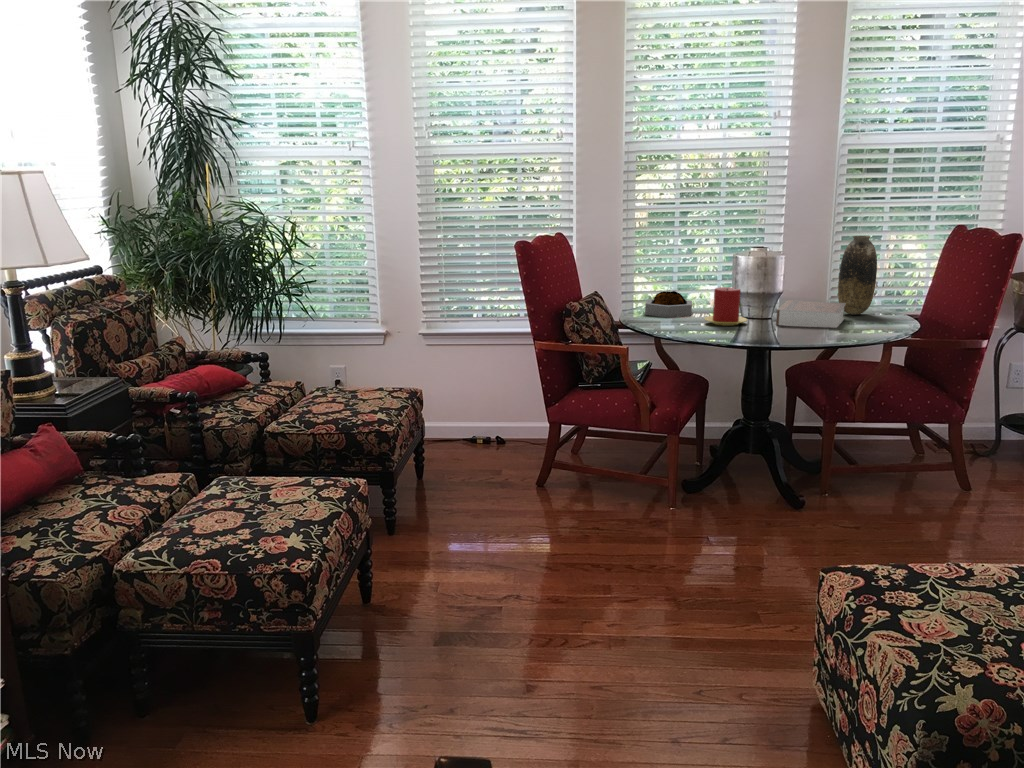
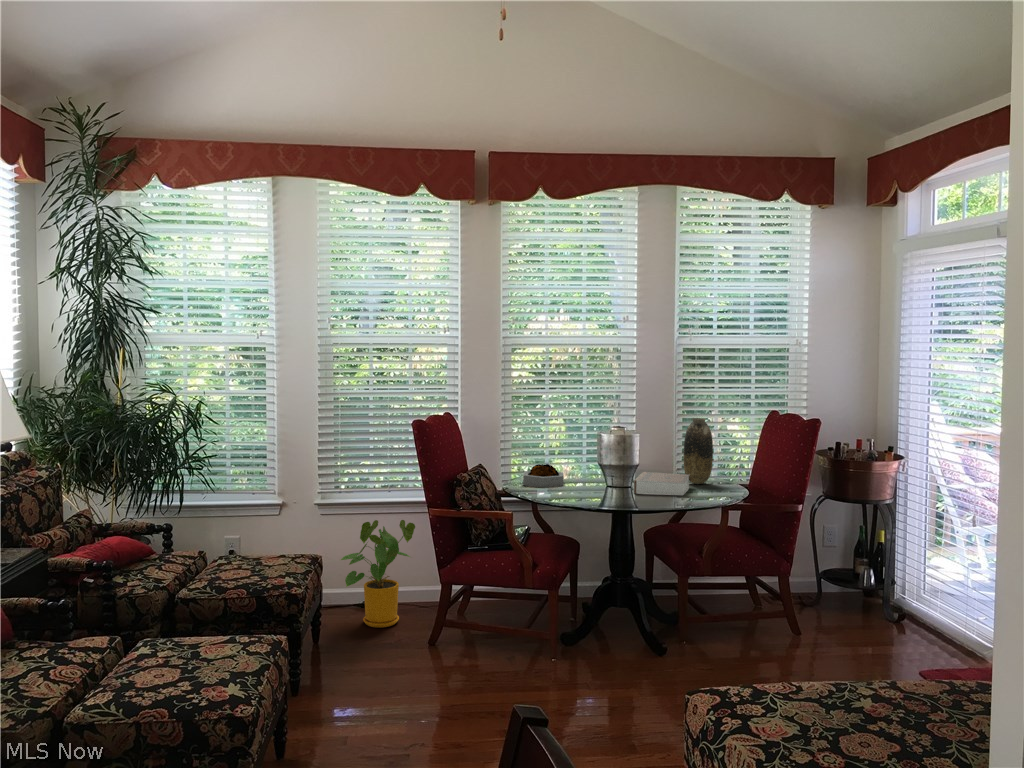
candle: present [705,287,747,326] -> none [575,461,611,494]
house plant: none [444,351,526,463] -> present [341,520,415,628]

